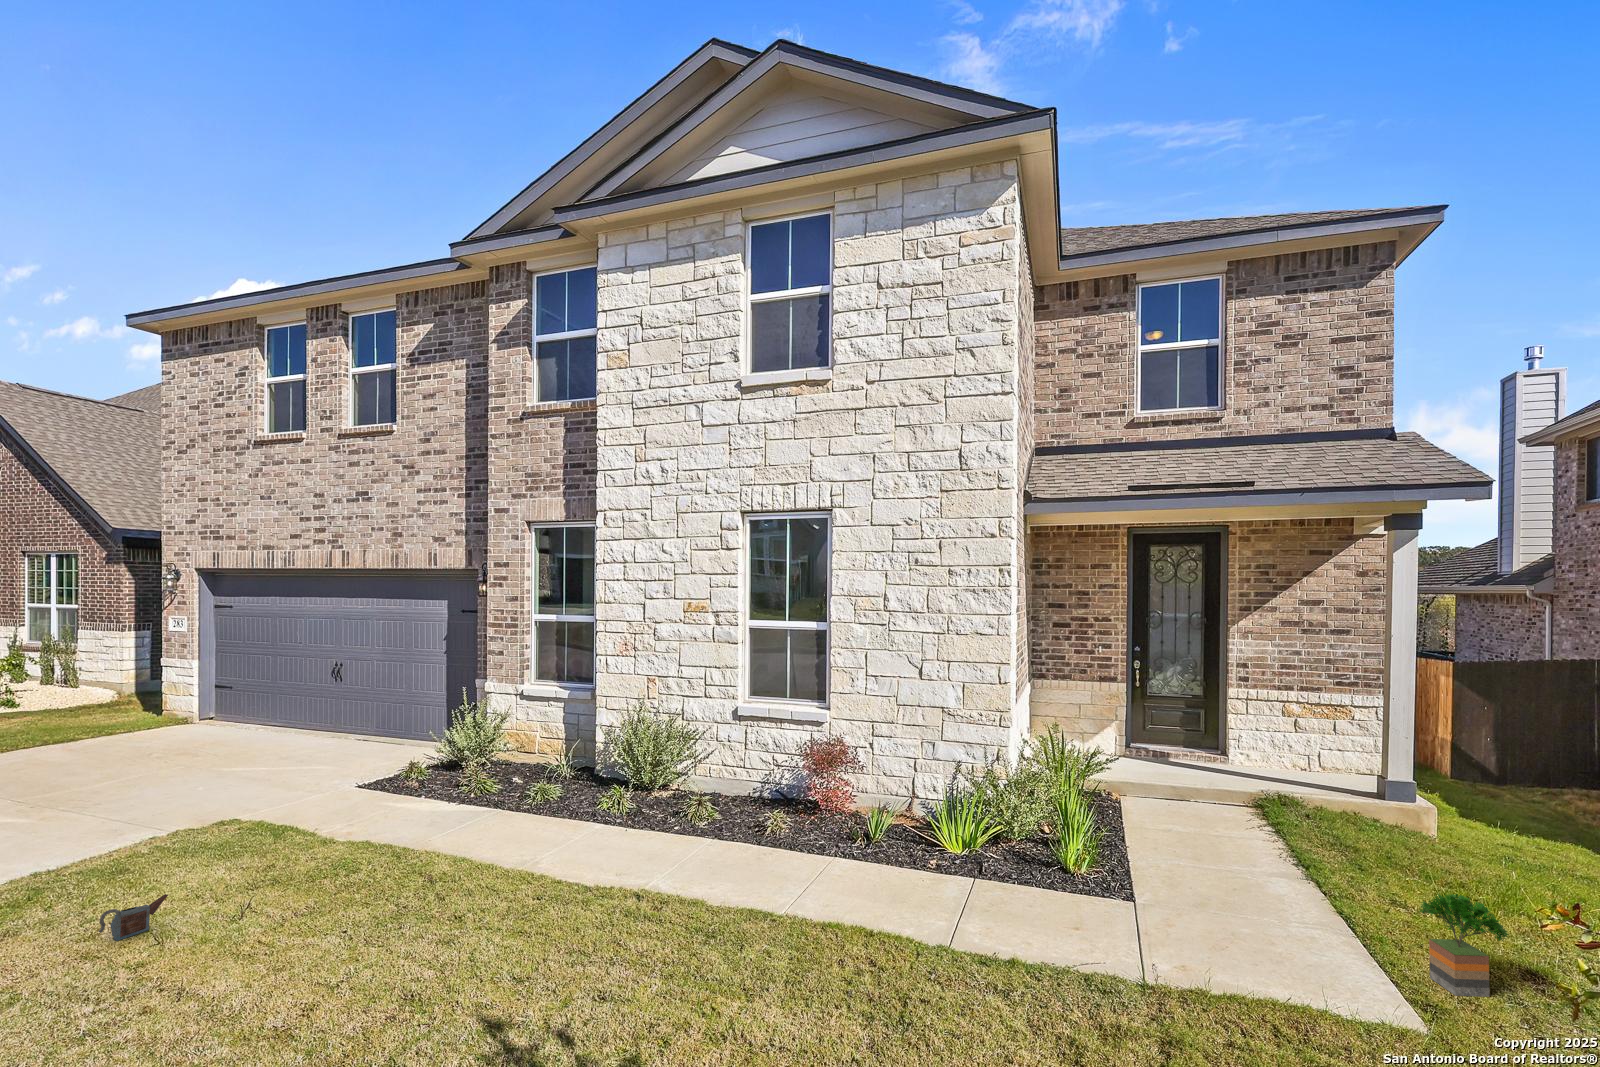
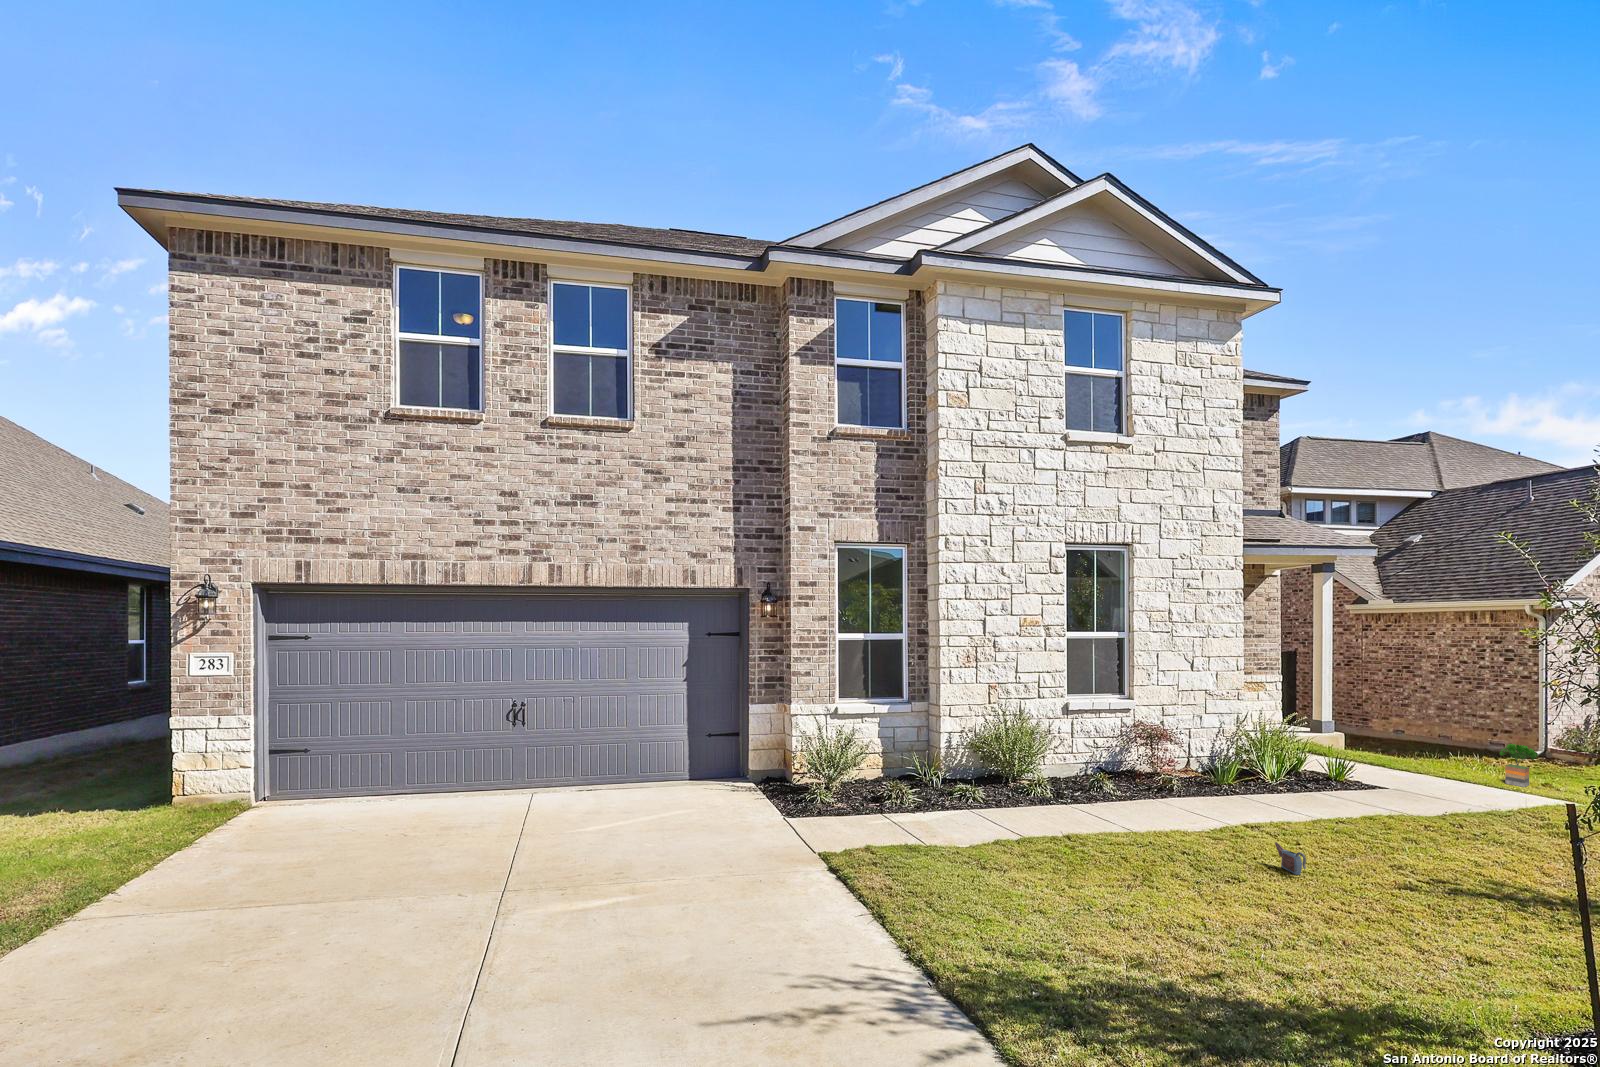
watering can: present [98,894,168,941] -> present [1275,842,1306,875]

